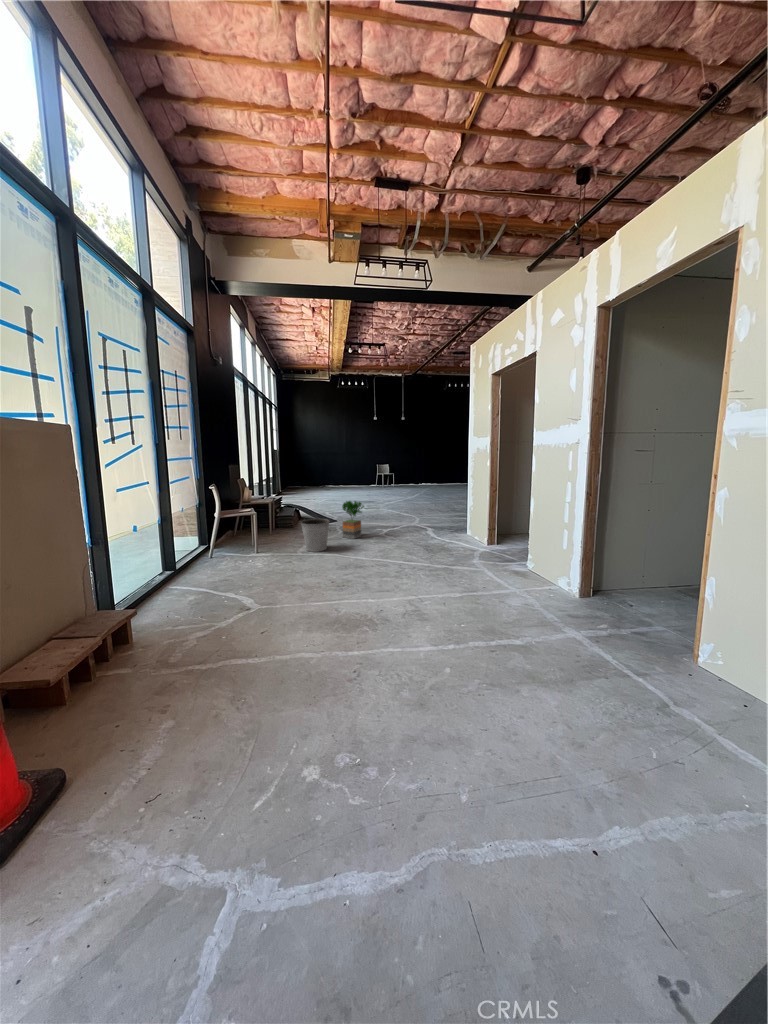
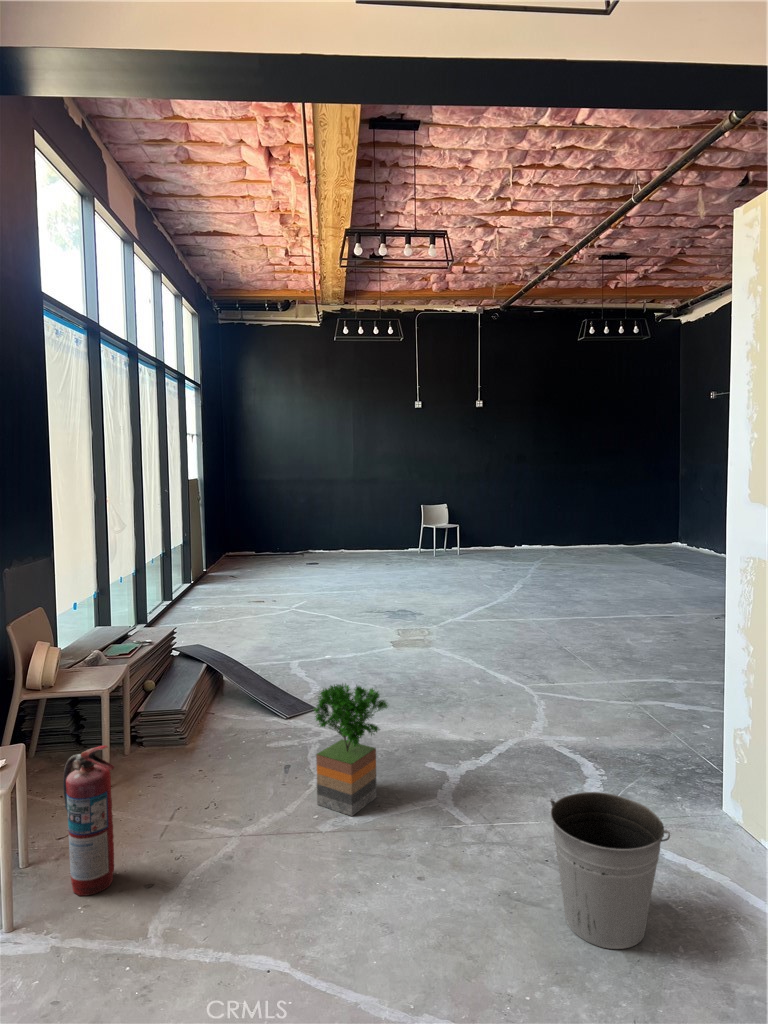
fire extinguisher: none [269,509,286,552] -> present [63,746,114,896]
bucket: present [301,519,329,552] -> present [550,792,670,949]

